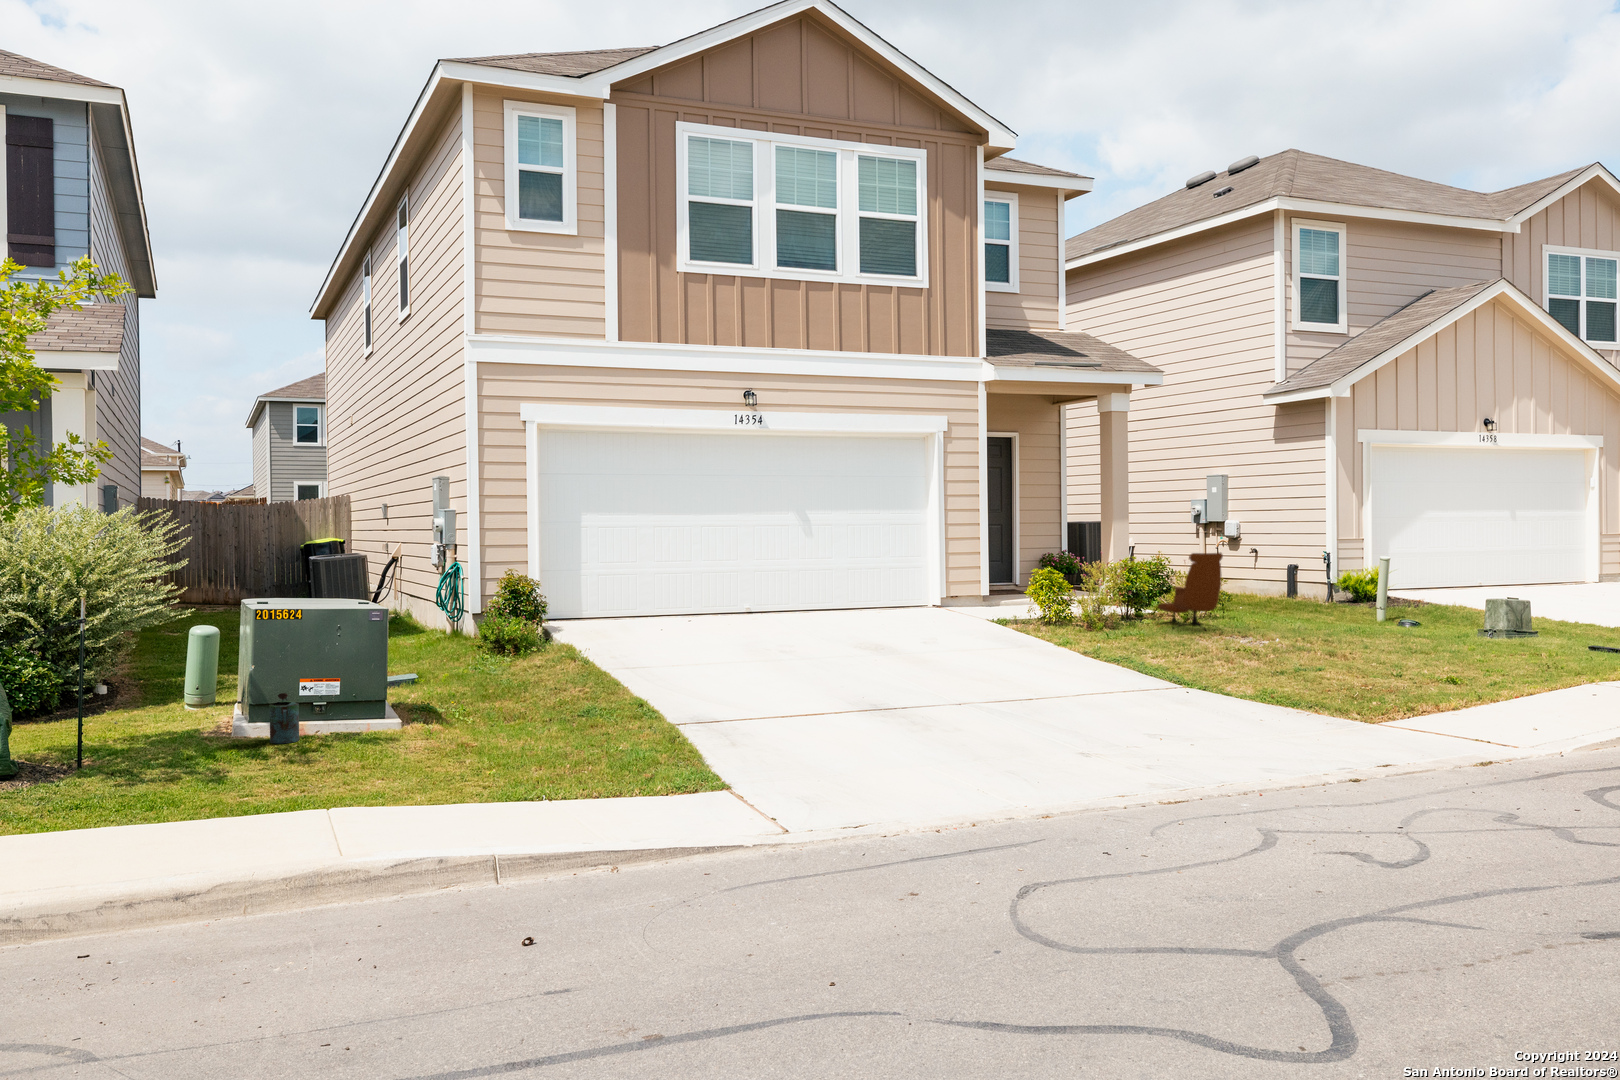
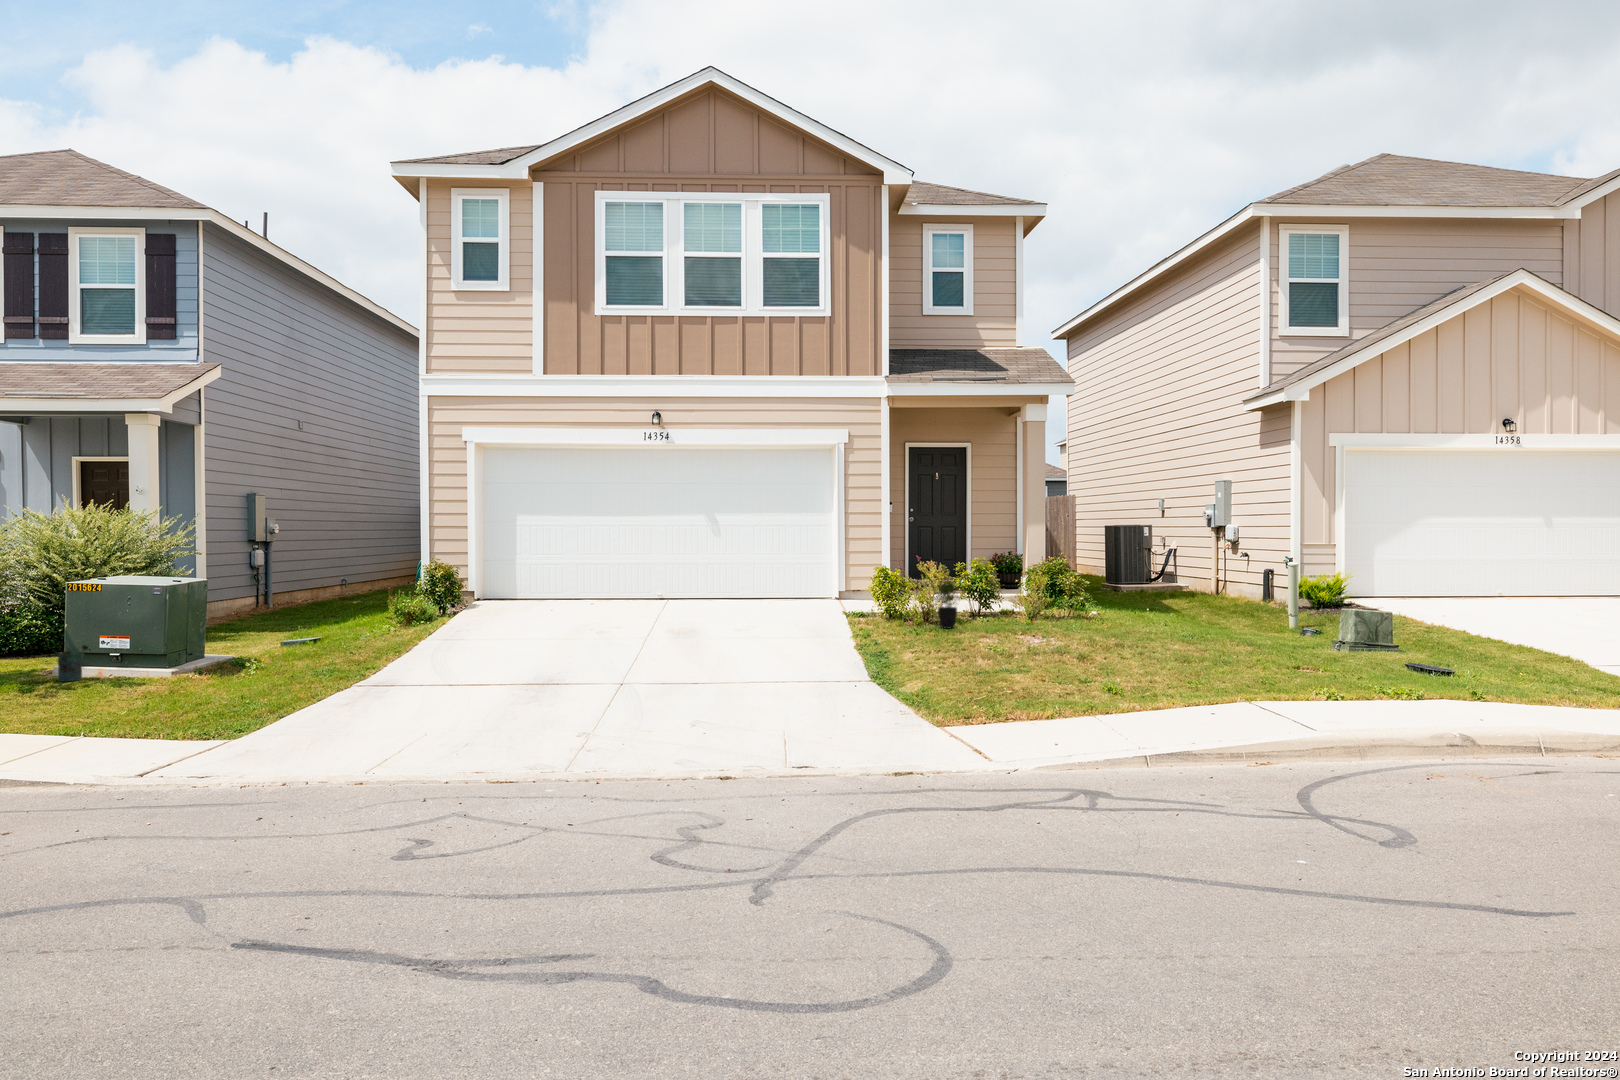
lounge chair: present [1158,553,1223,628] -> none [1001,556,1048,631]
potted plant: none [1102,580,1137,632] -> present [935,581,958,629]

